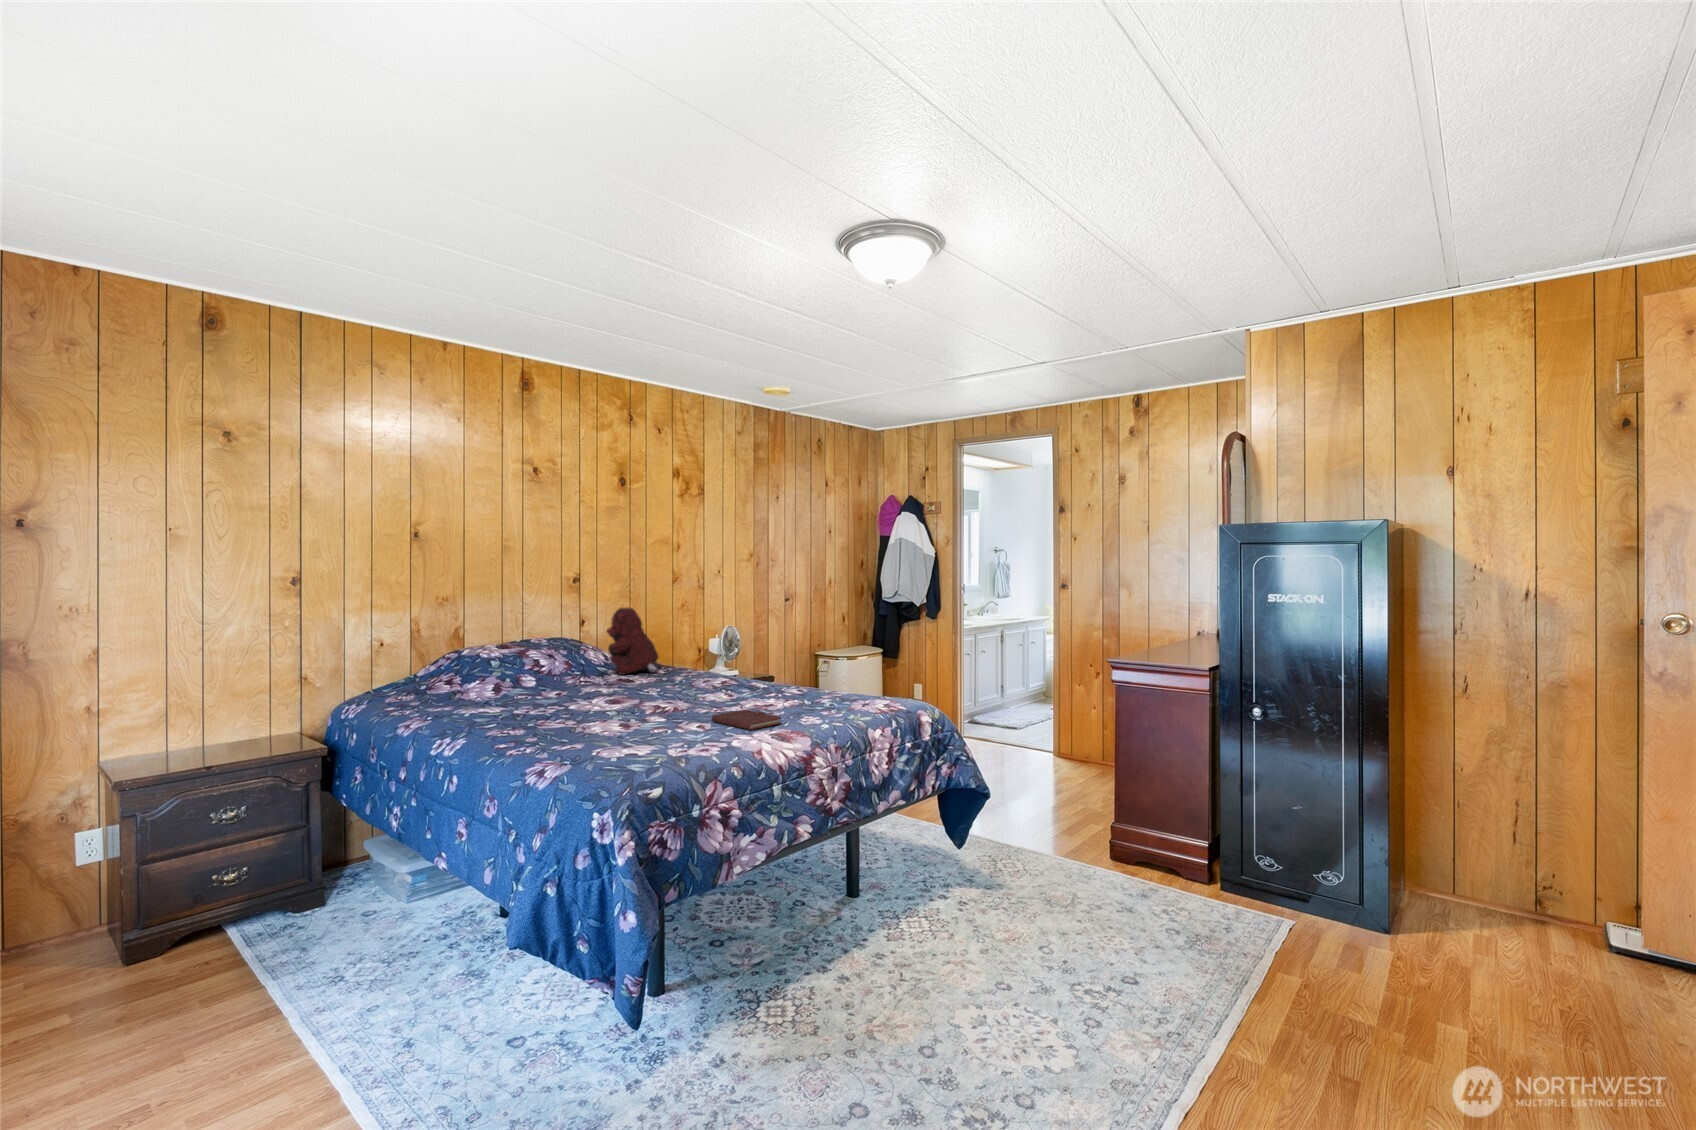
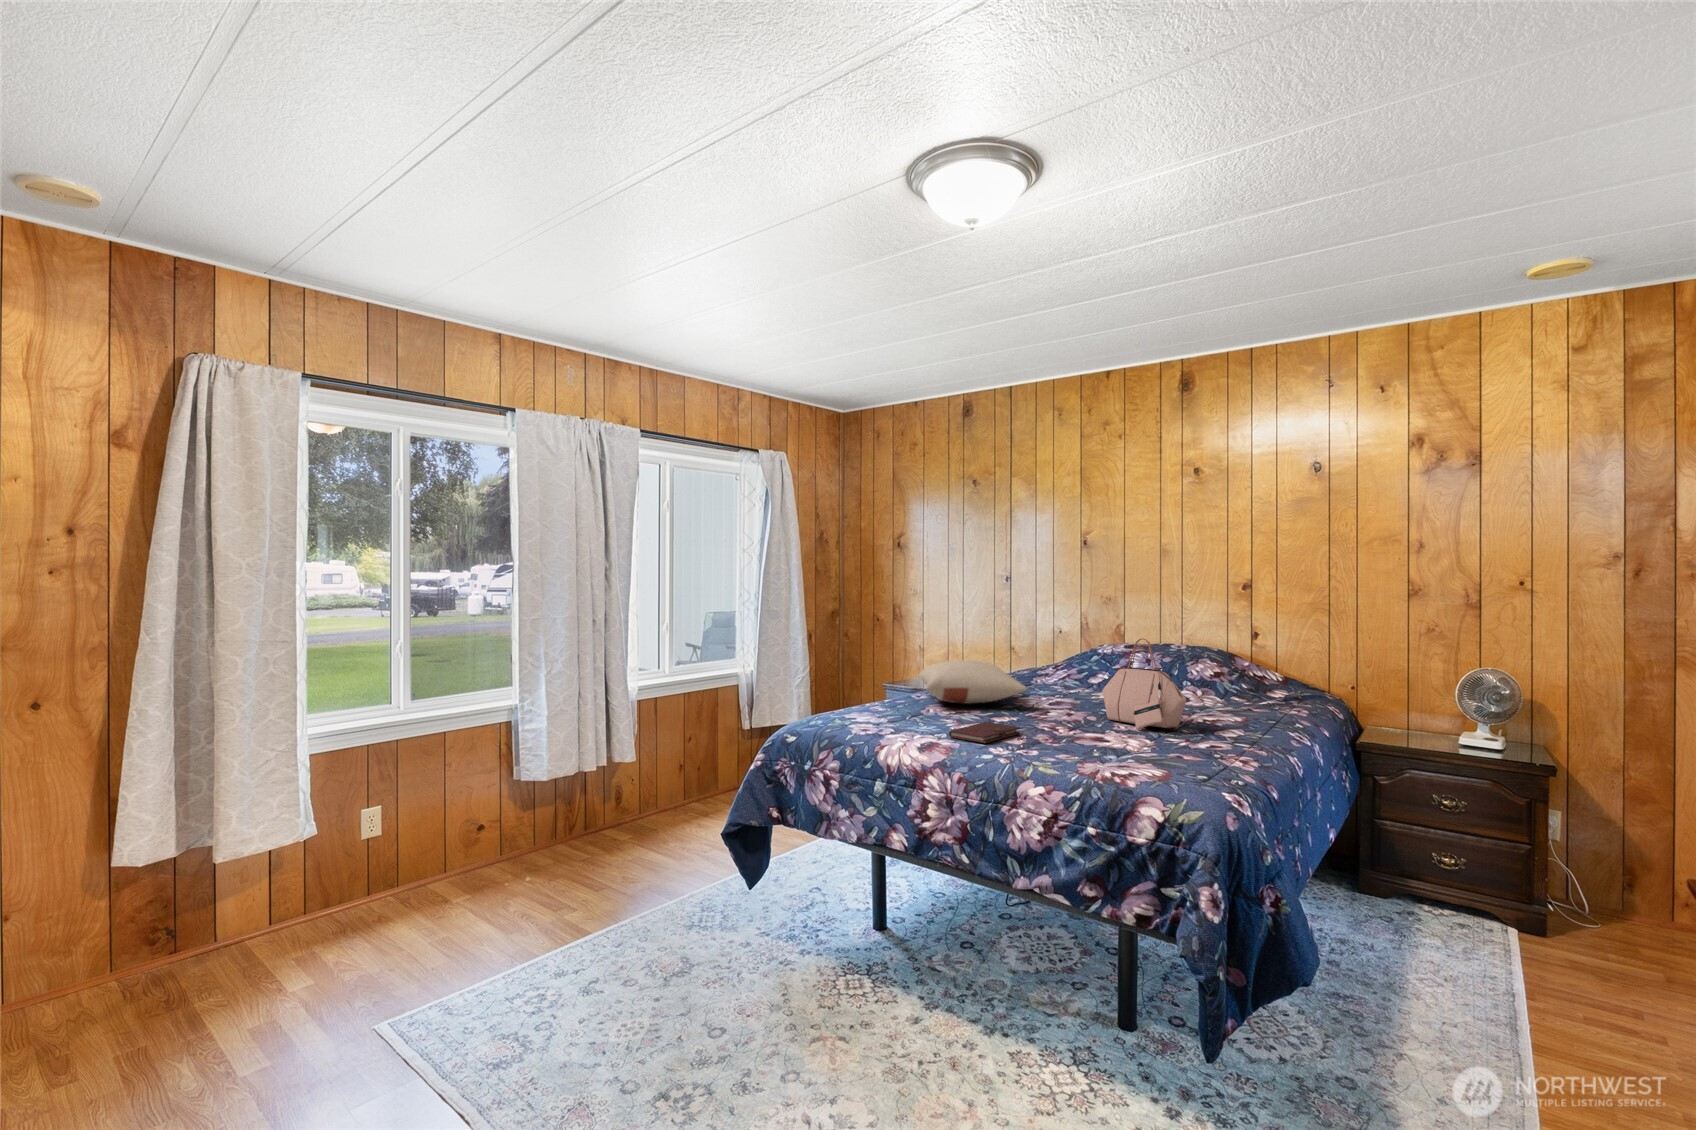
teddy bear: present [607,608,658,675] -> none [1212,620,1281,702]
handbag: none [681,622,758,697] -> present [1102,638,1186,729]
pillow: none [491,671,645,722] -> present [919,660,1027,704]

